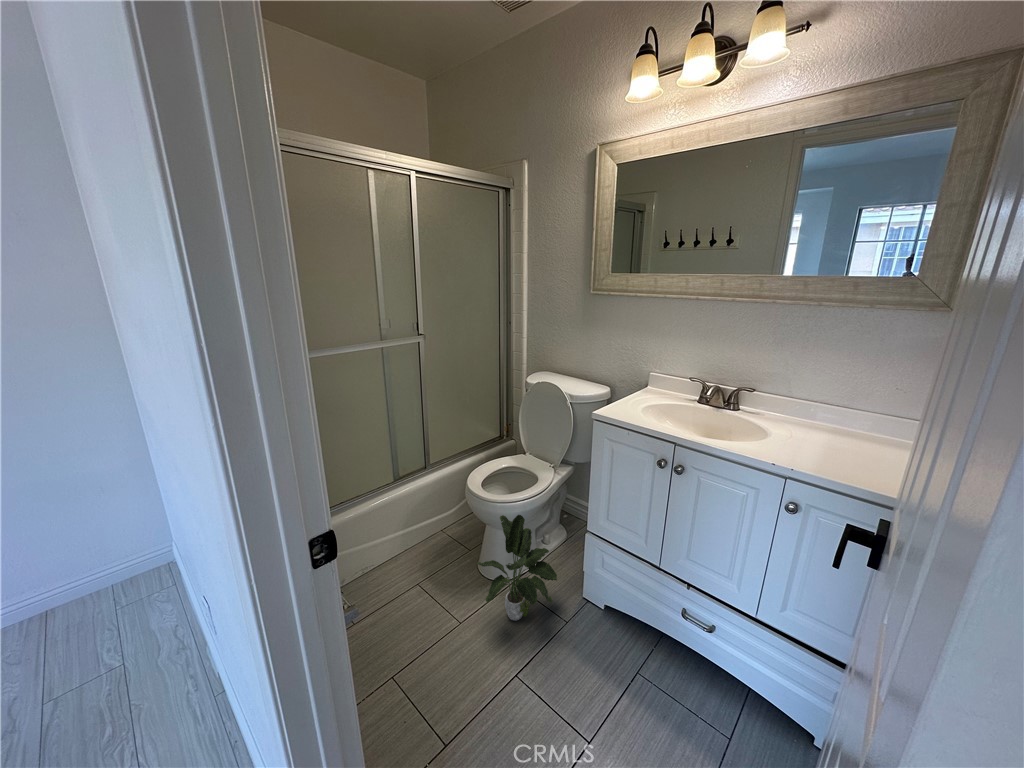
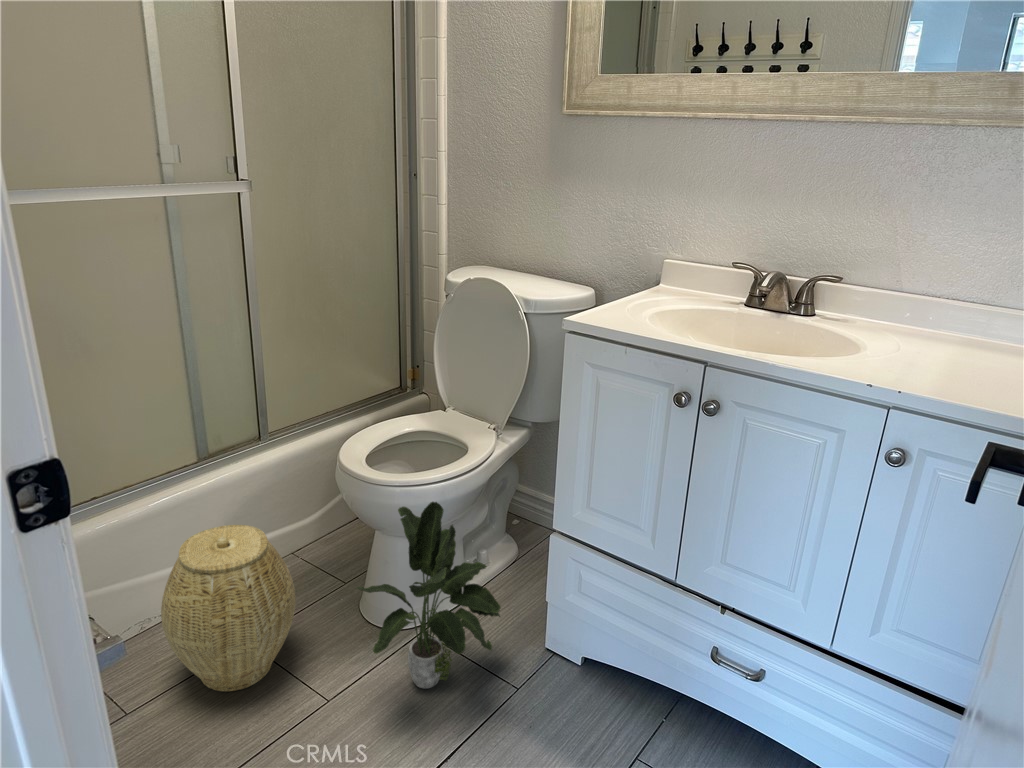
woven basket: none [374,522,444,616] -> present [161,525,296,692]

